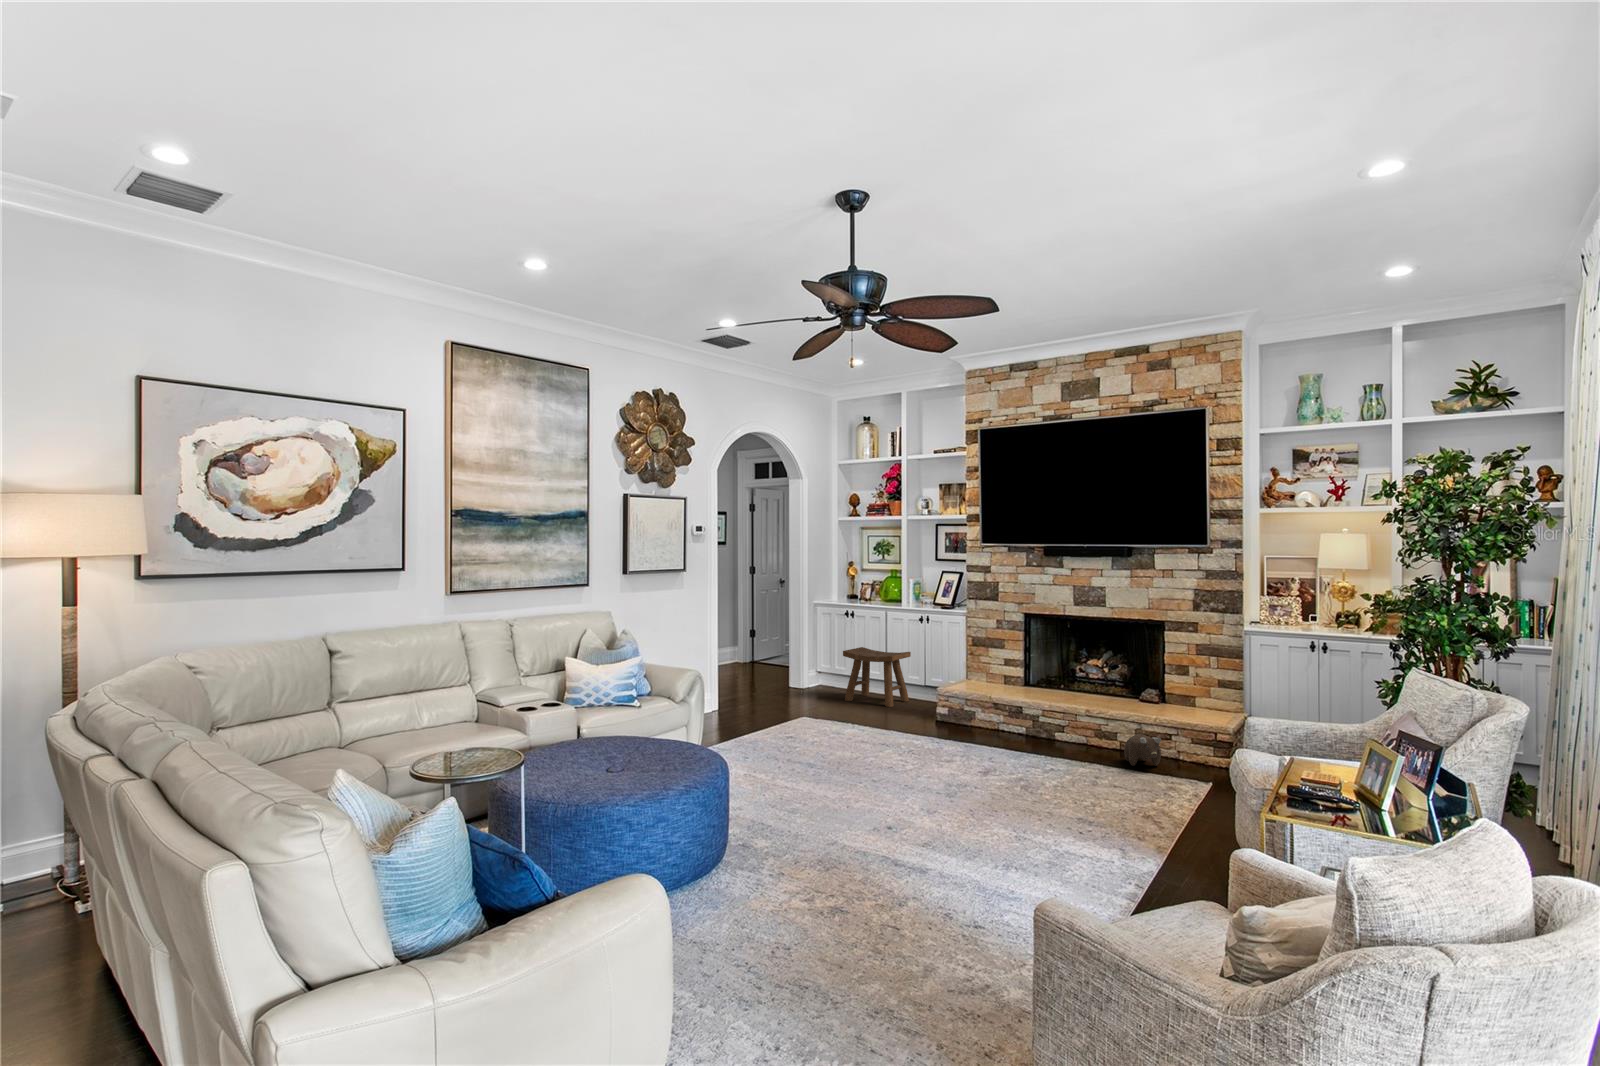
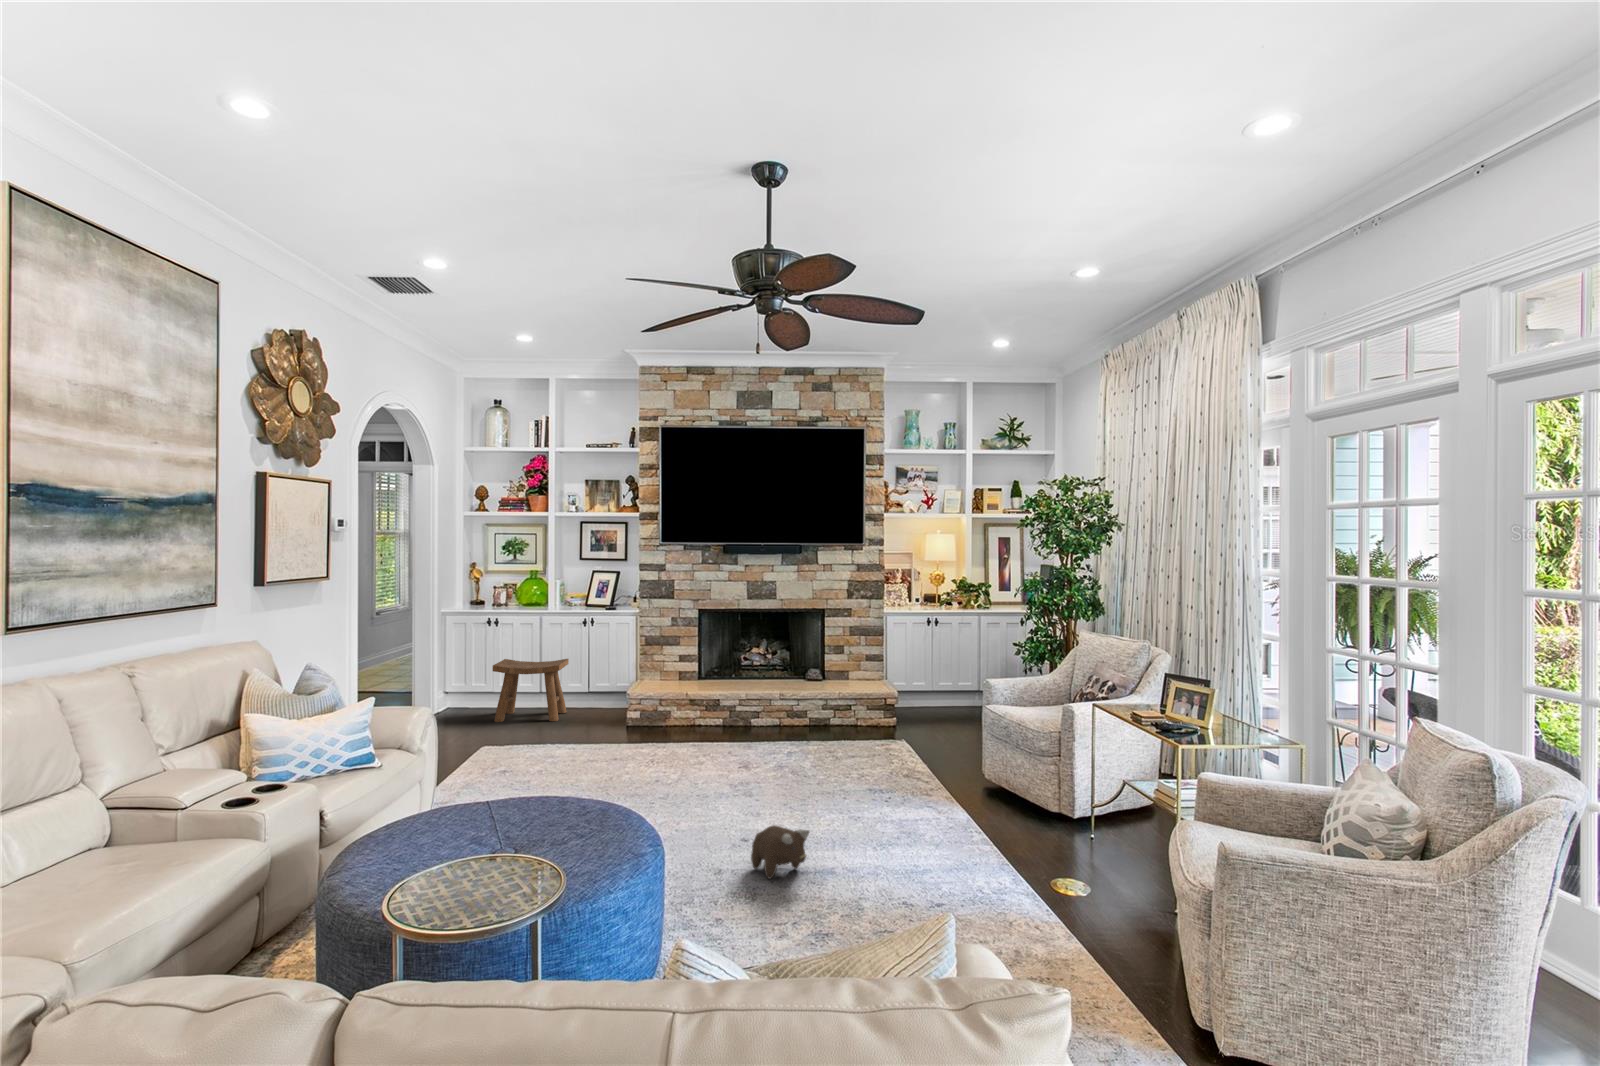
plush toy: present [1124,734,1161,766] -> present [751,825,809,879]

